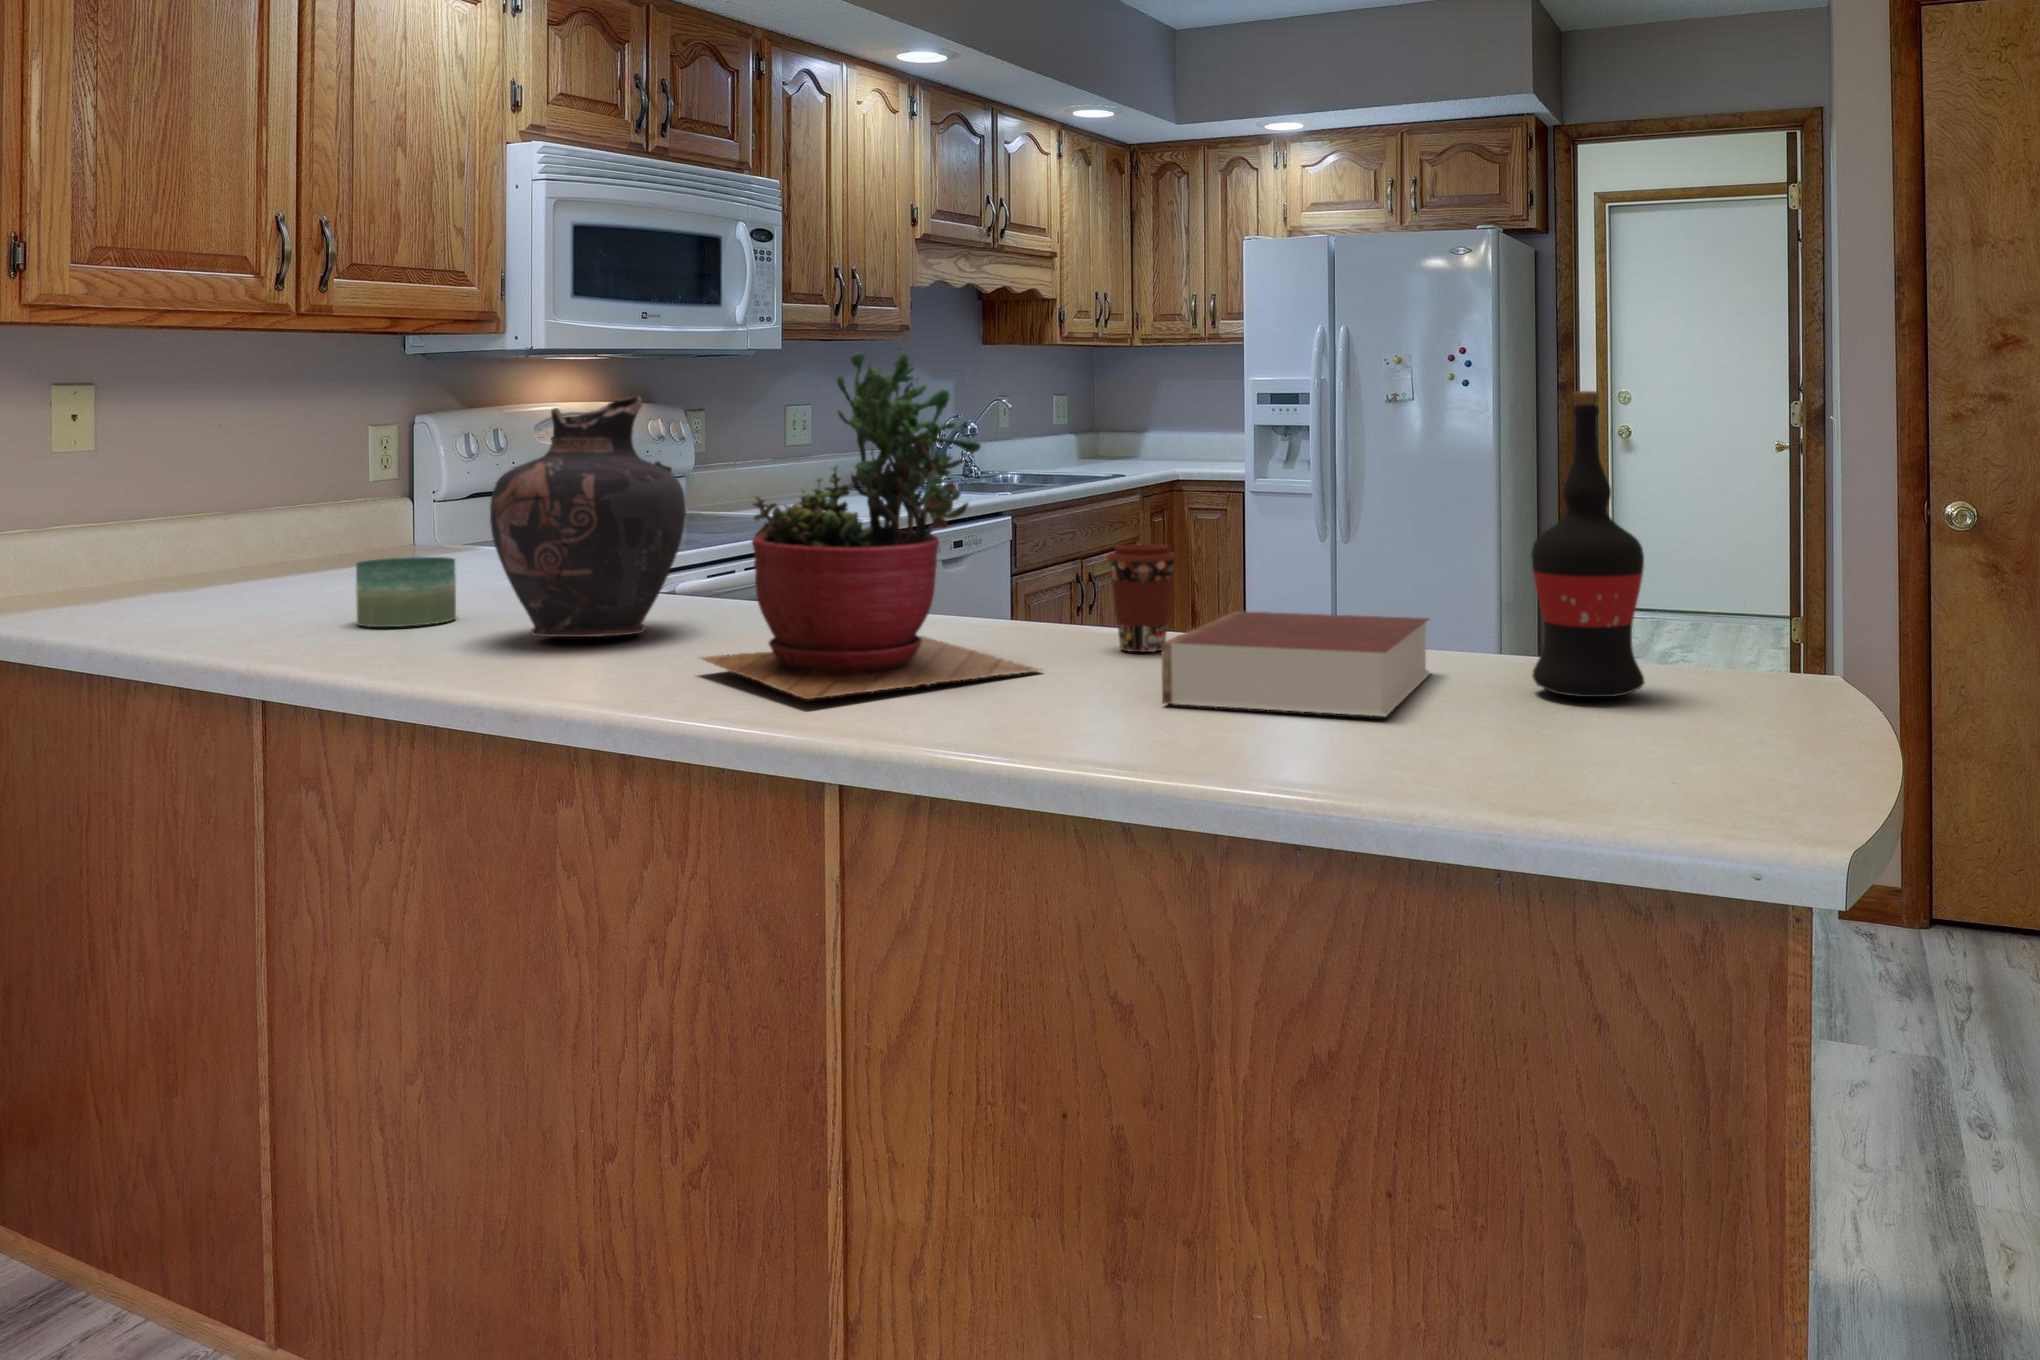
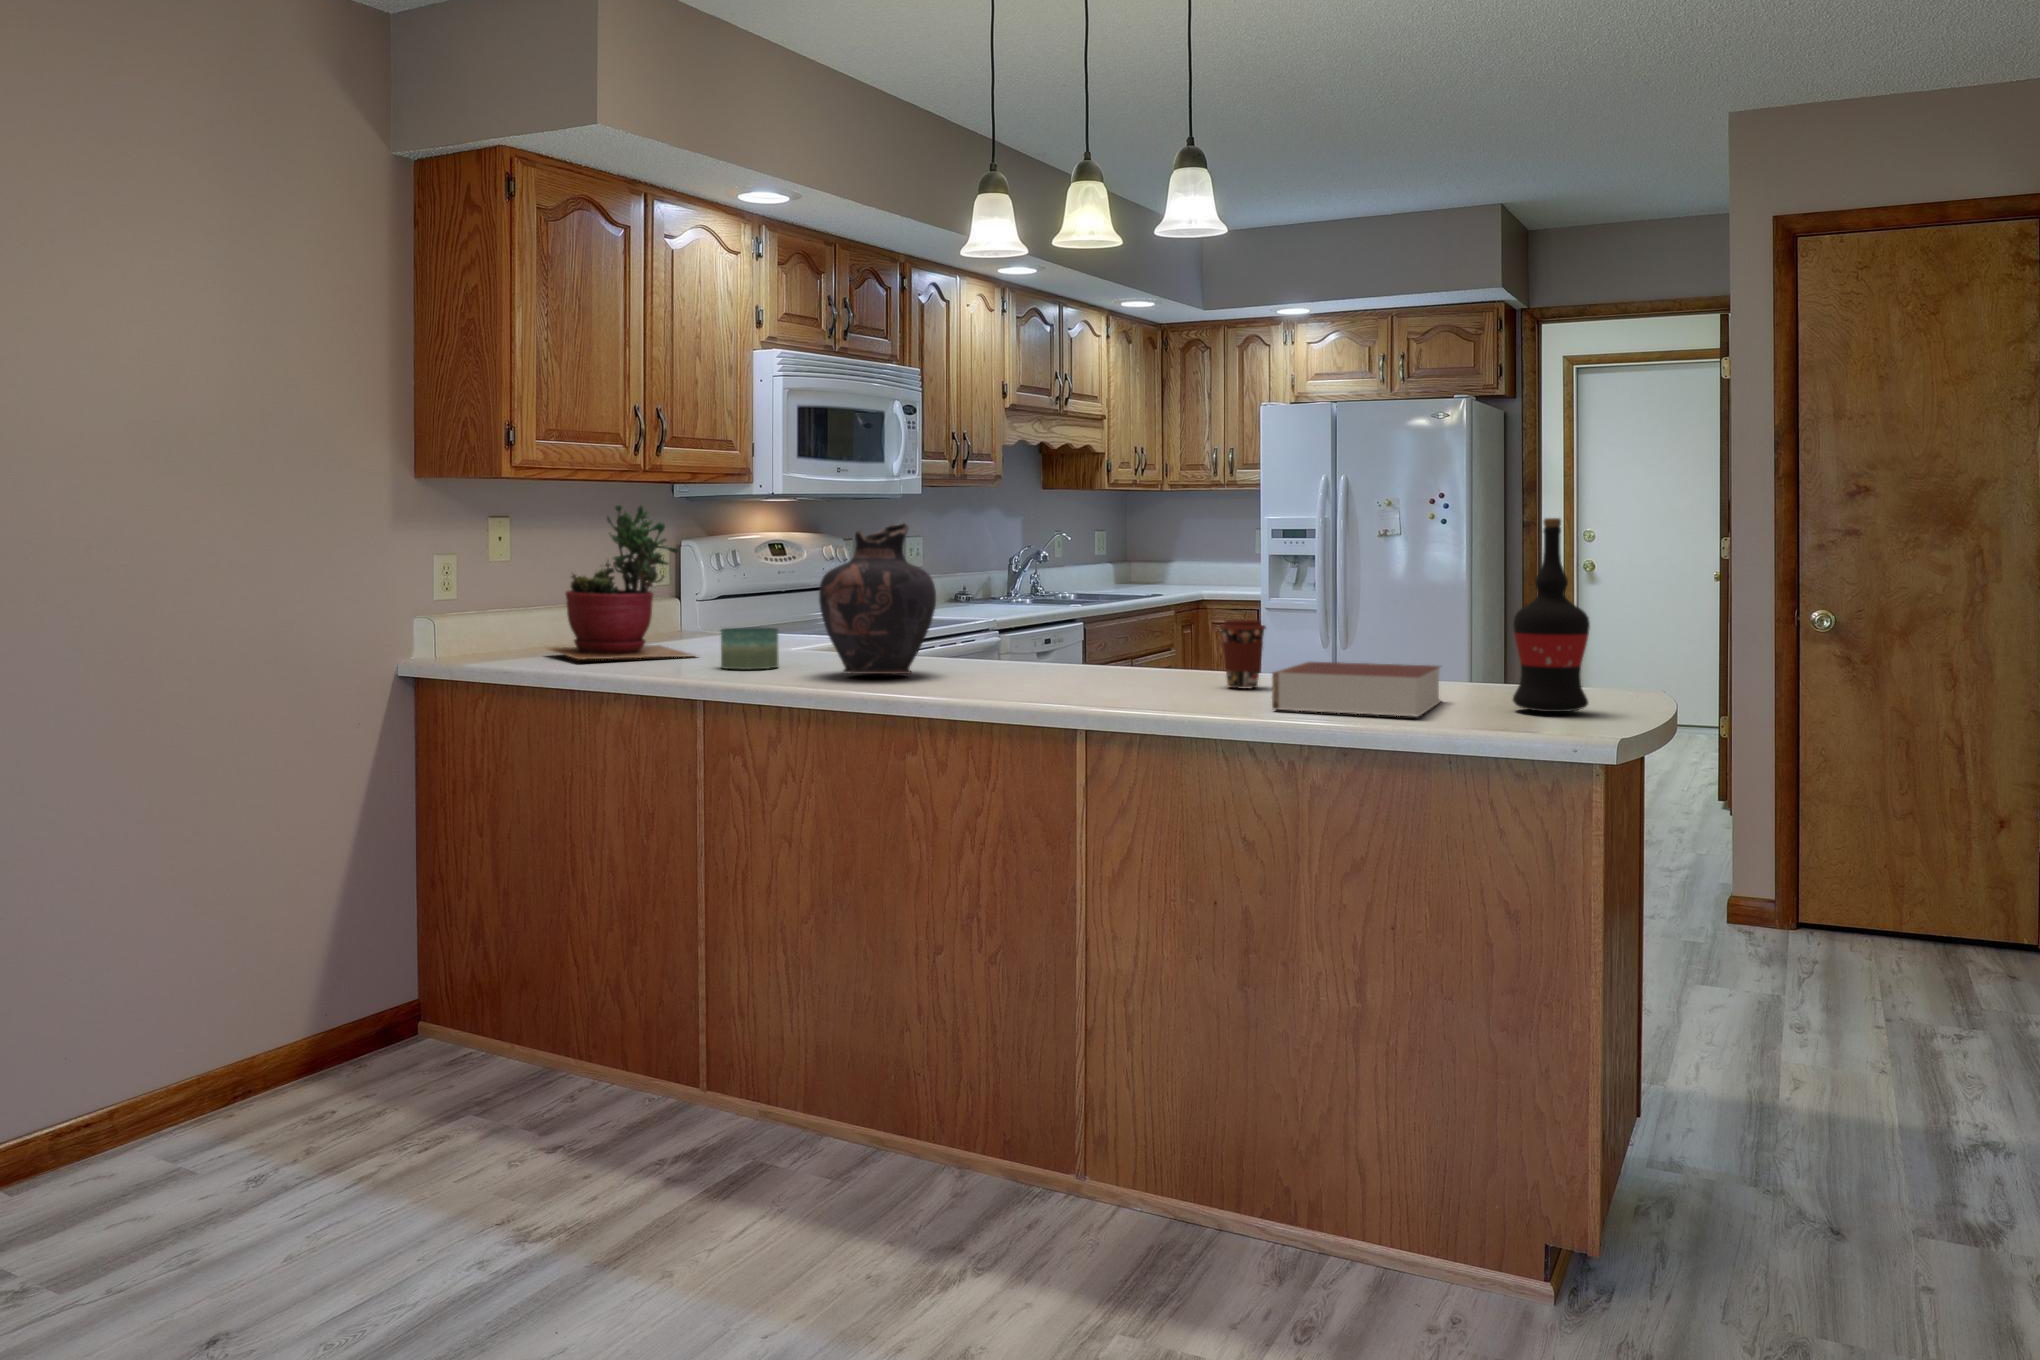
succulent plant: present [701,353,1043,699] -> present [549,505,694,659]

